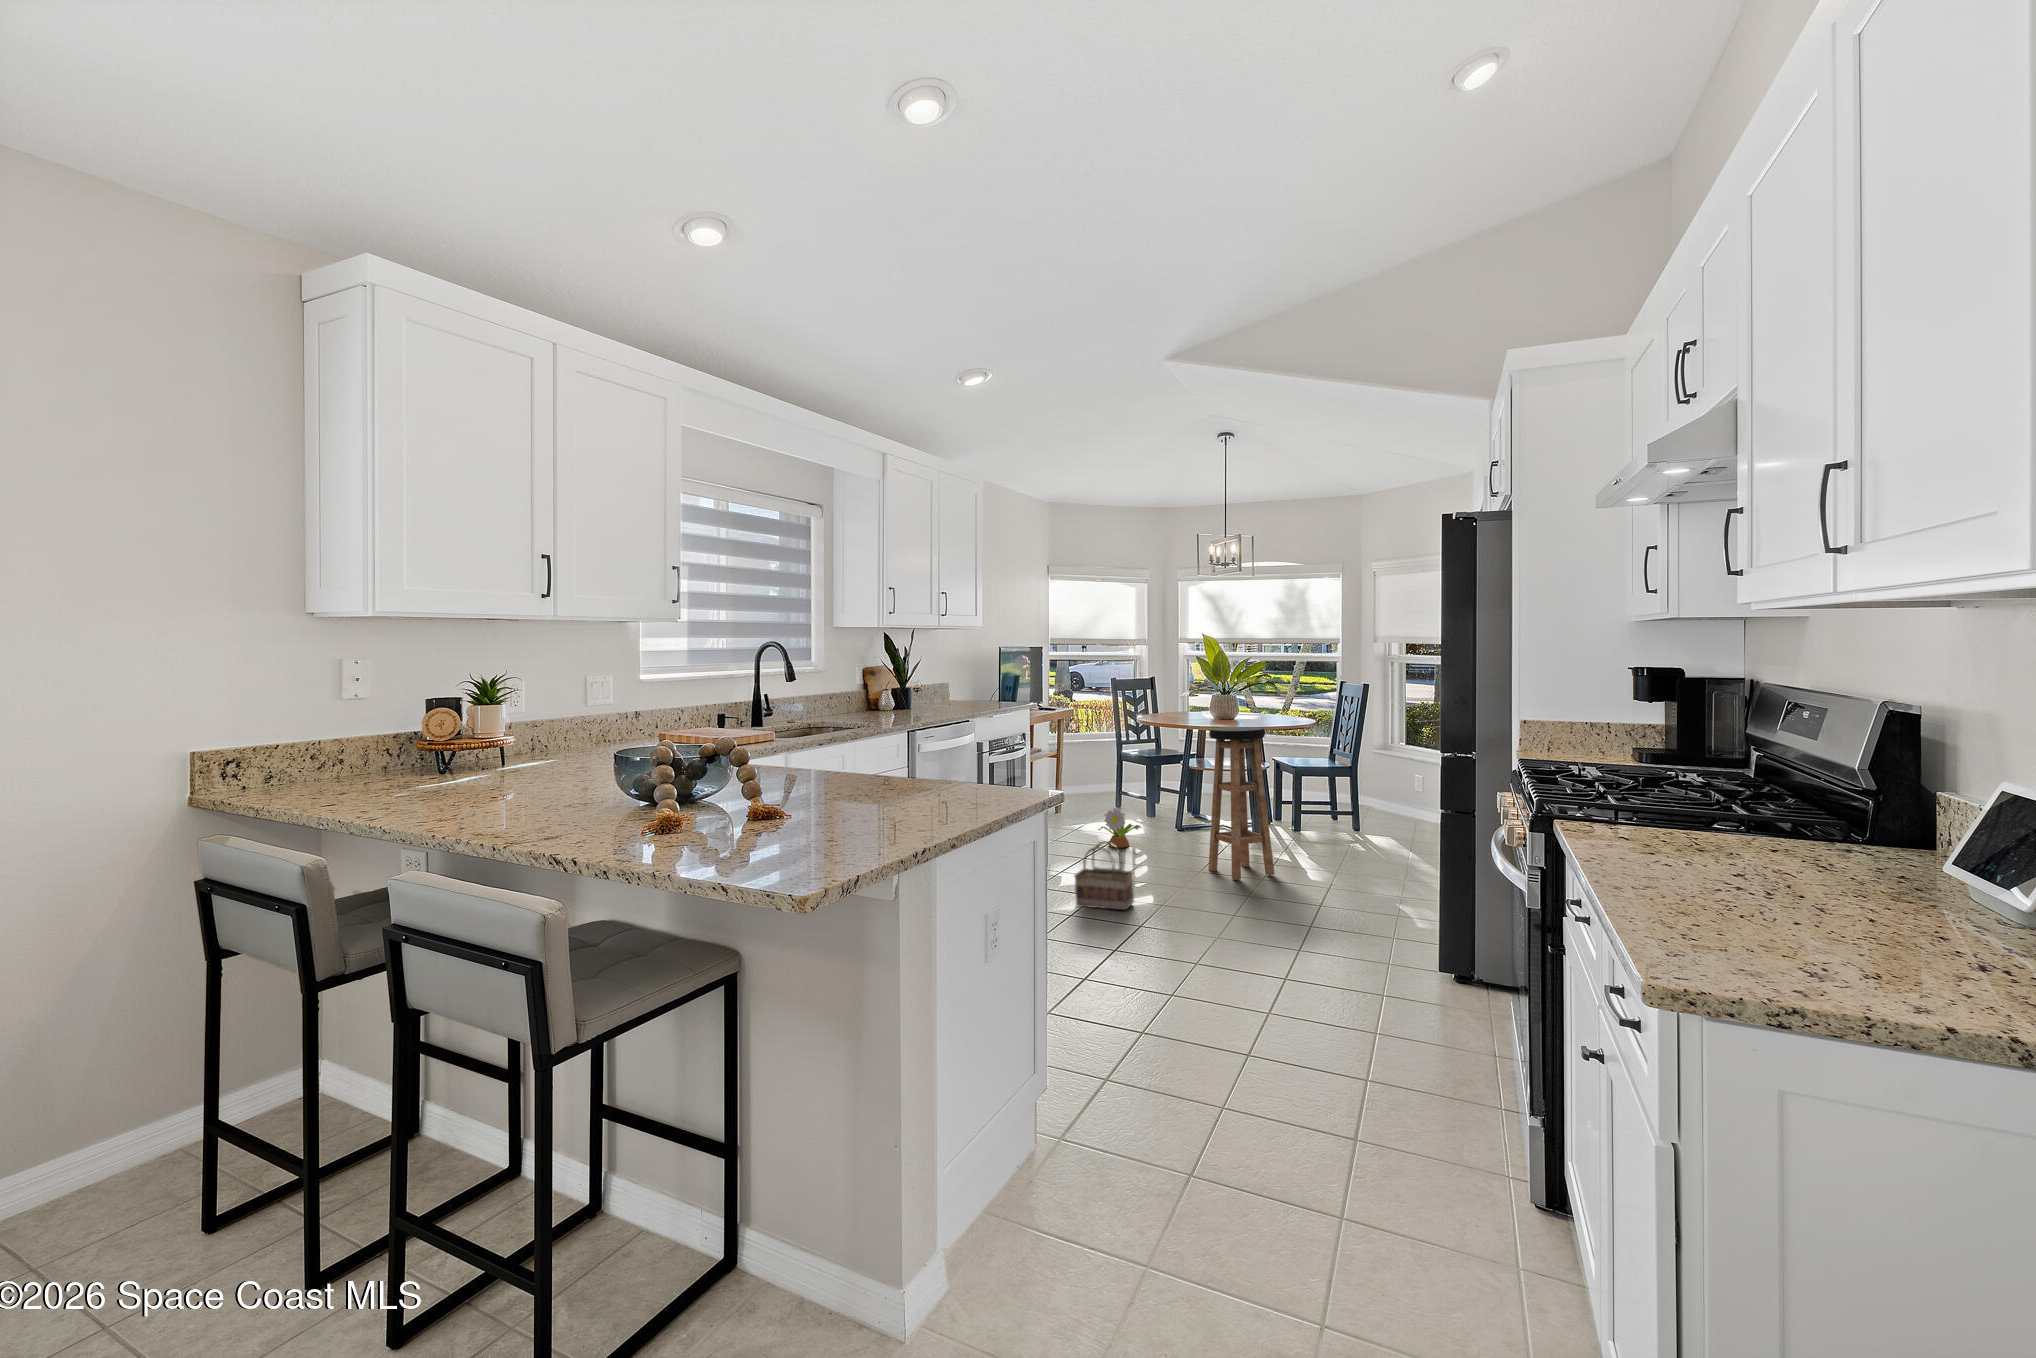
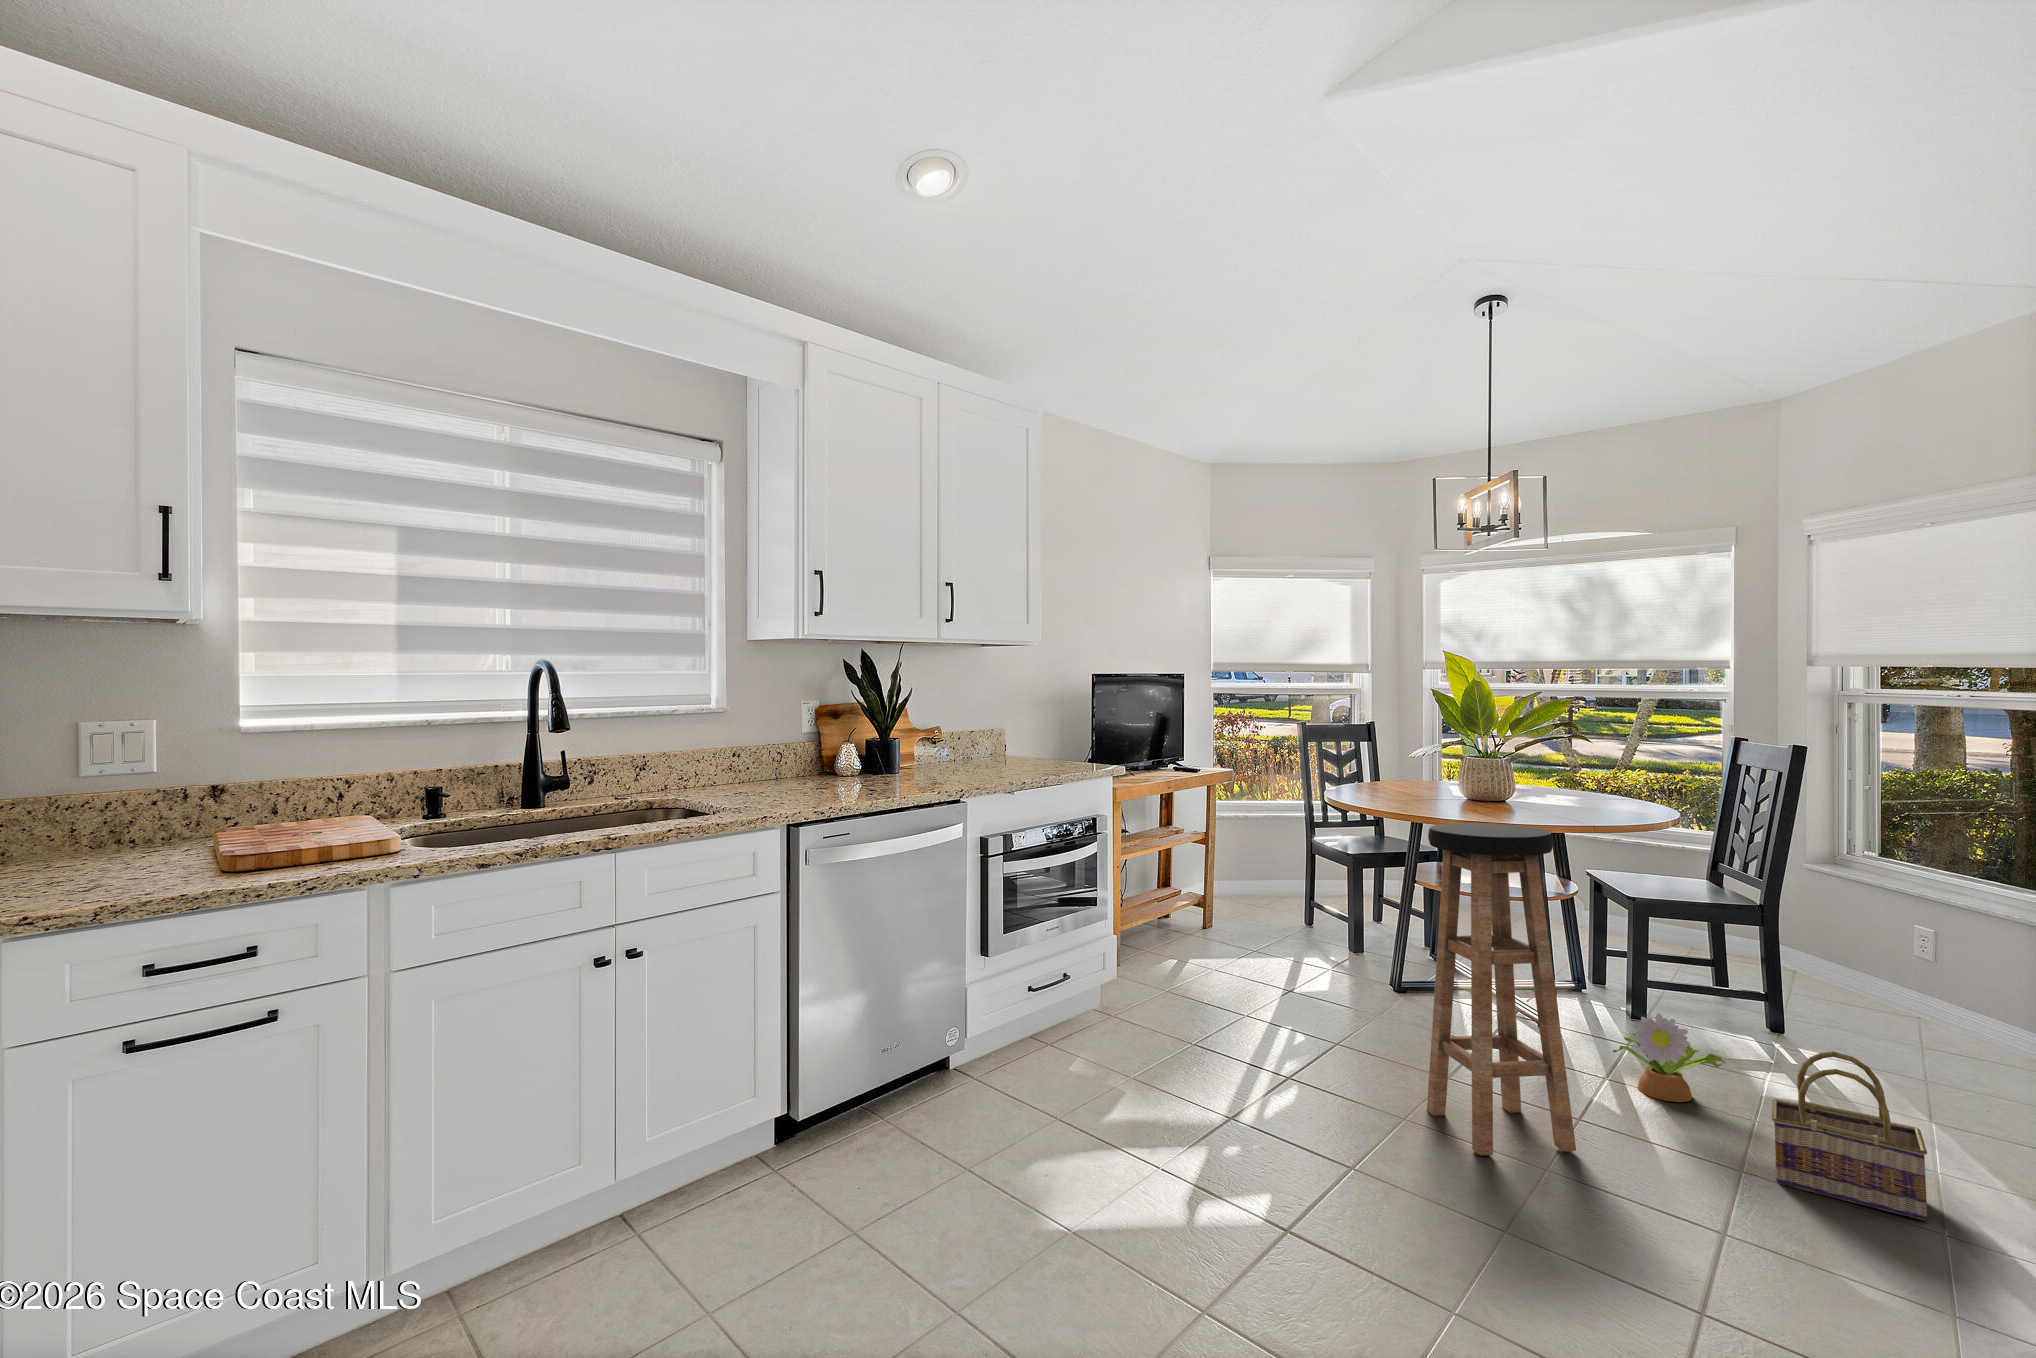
decorative plant: present [1098,808,1141,848] -> present [1613,1013,1725,1102]
basket: present [1075,841,1134,910] -> present [1772,1052,1927,1220]

